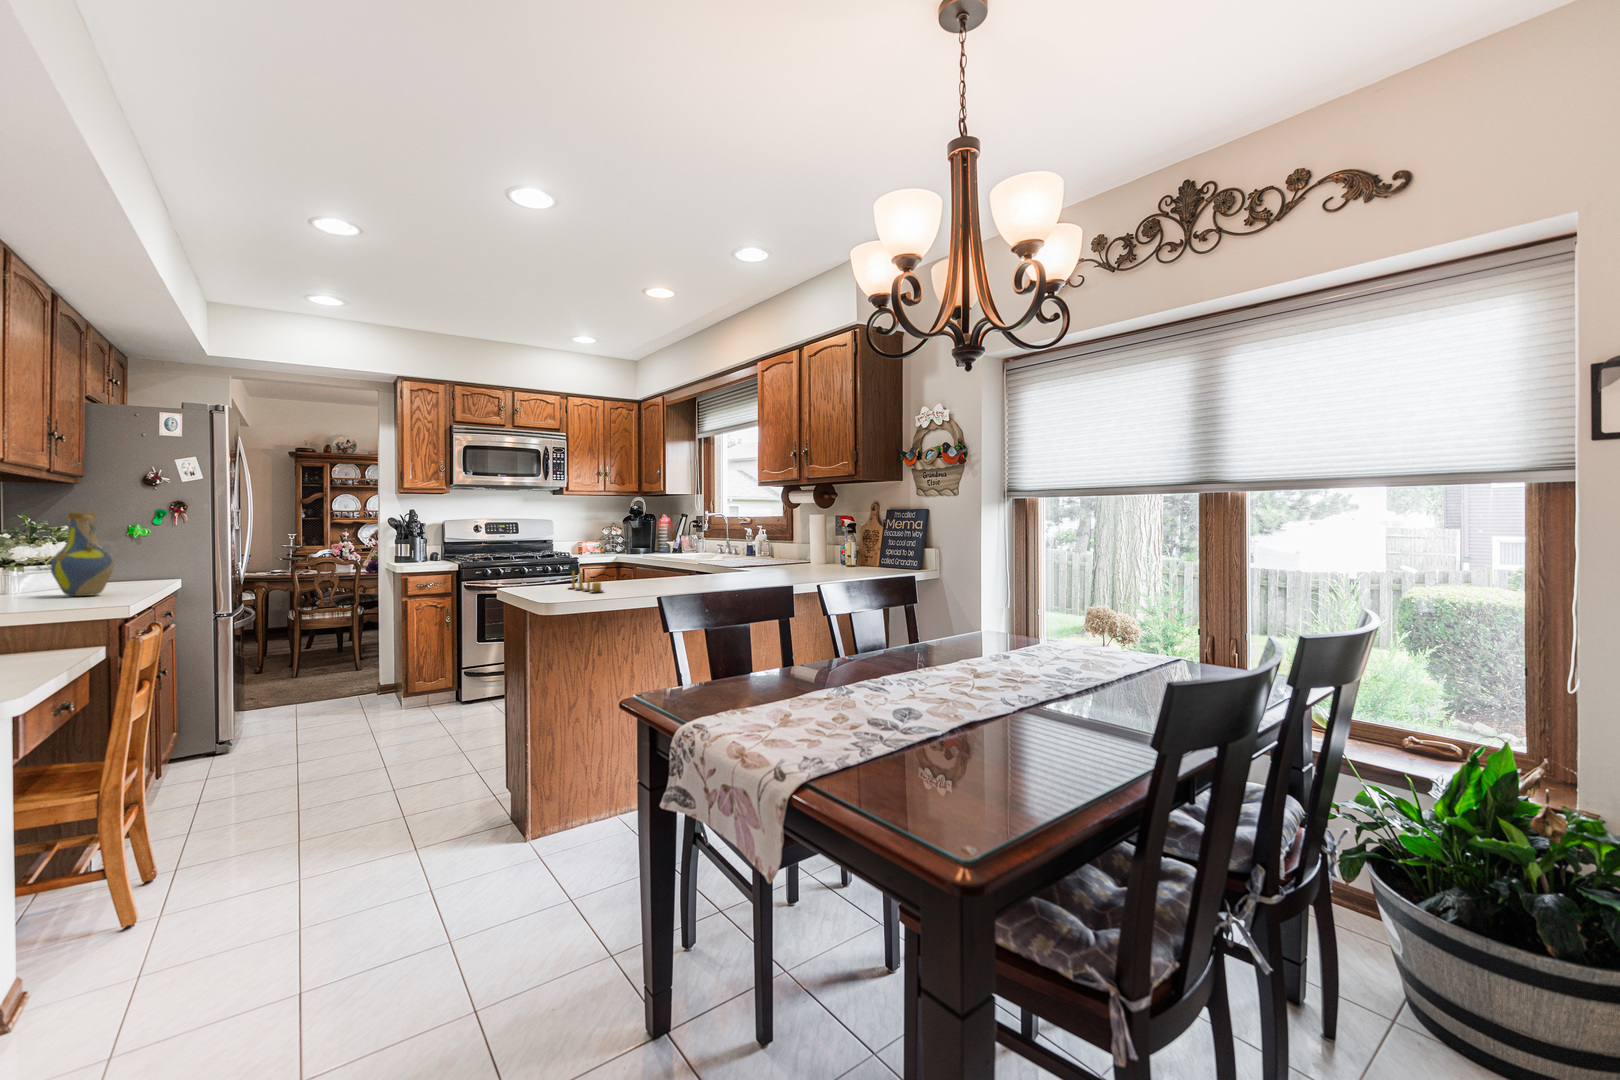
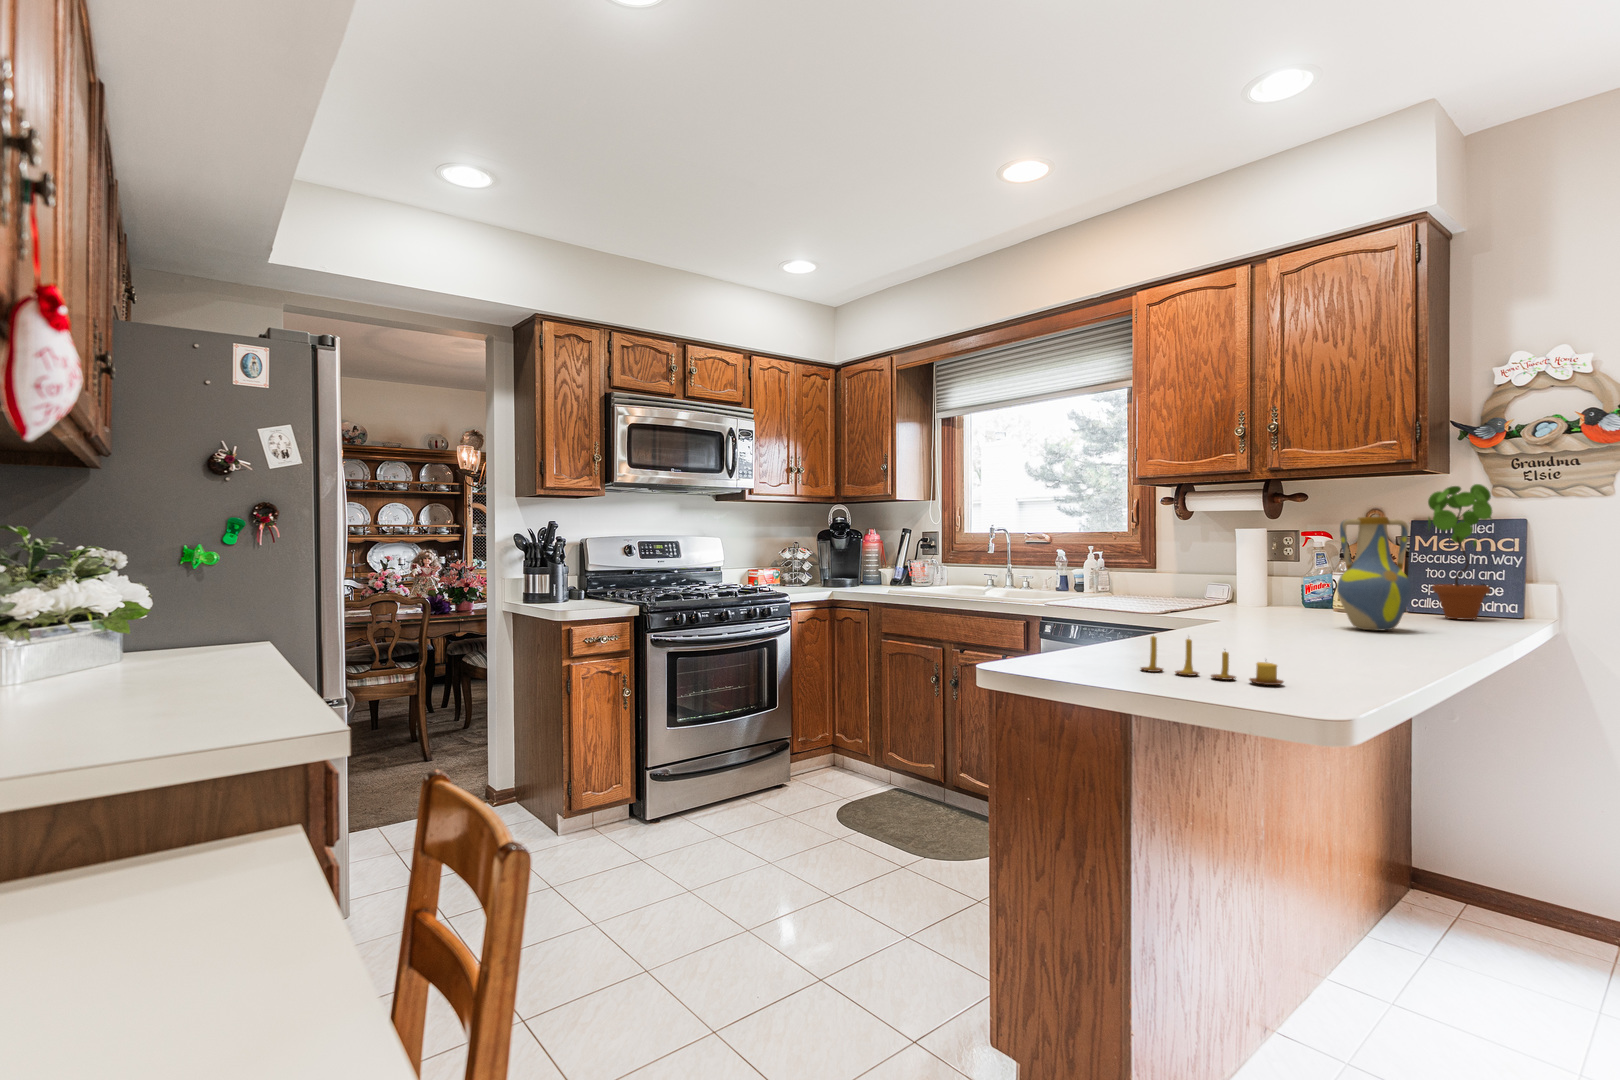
potted plant: none [872,489,909,571] -> present [1428,484,1492,620]
vase: present [50,513,114,596] -> present [1337,517,1412,631]

